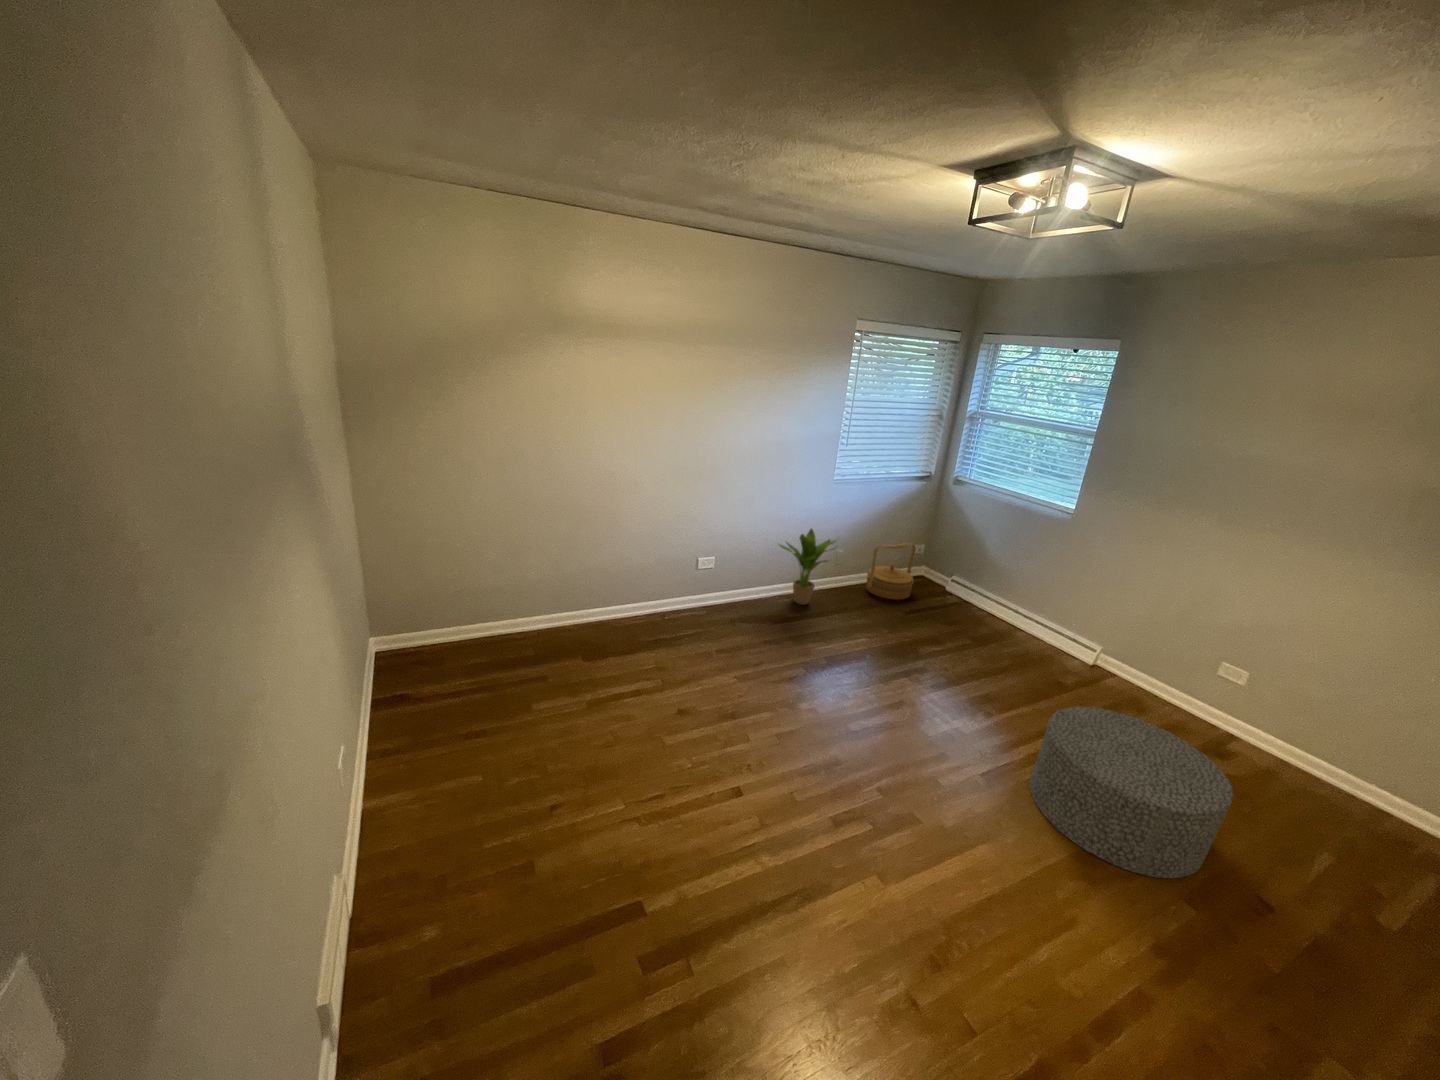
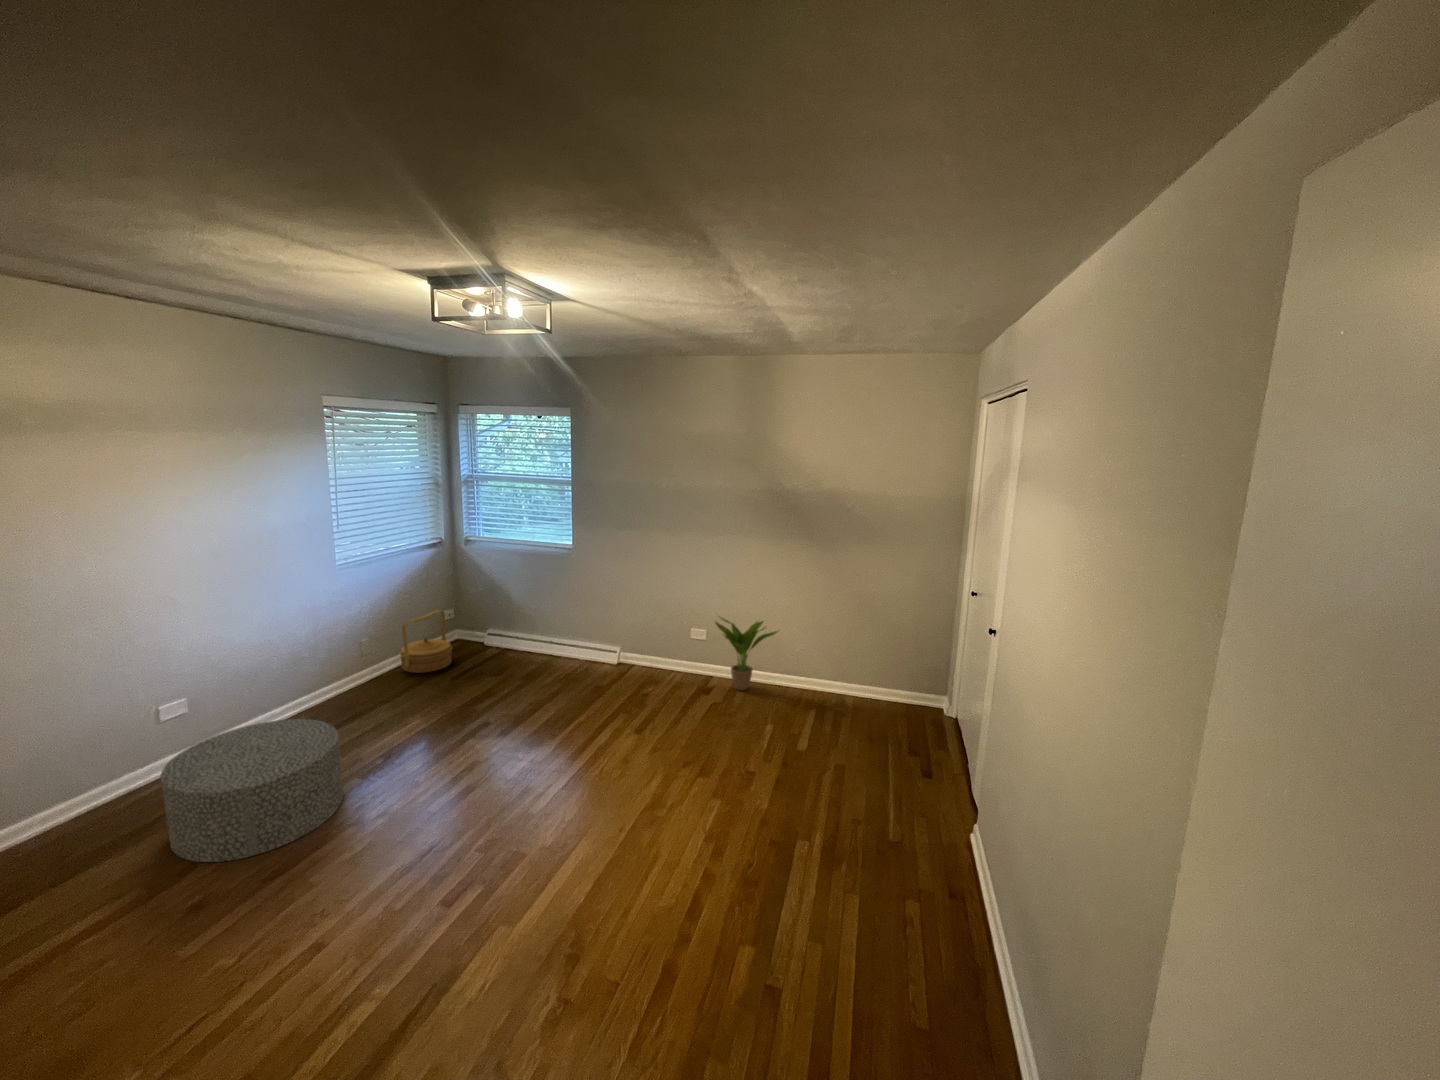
potted plant: present [779,529,836,605] -> present [715,616,778,690]
ottoman: present [1030,707,1233,878] -> present [161,719,343,862]

